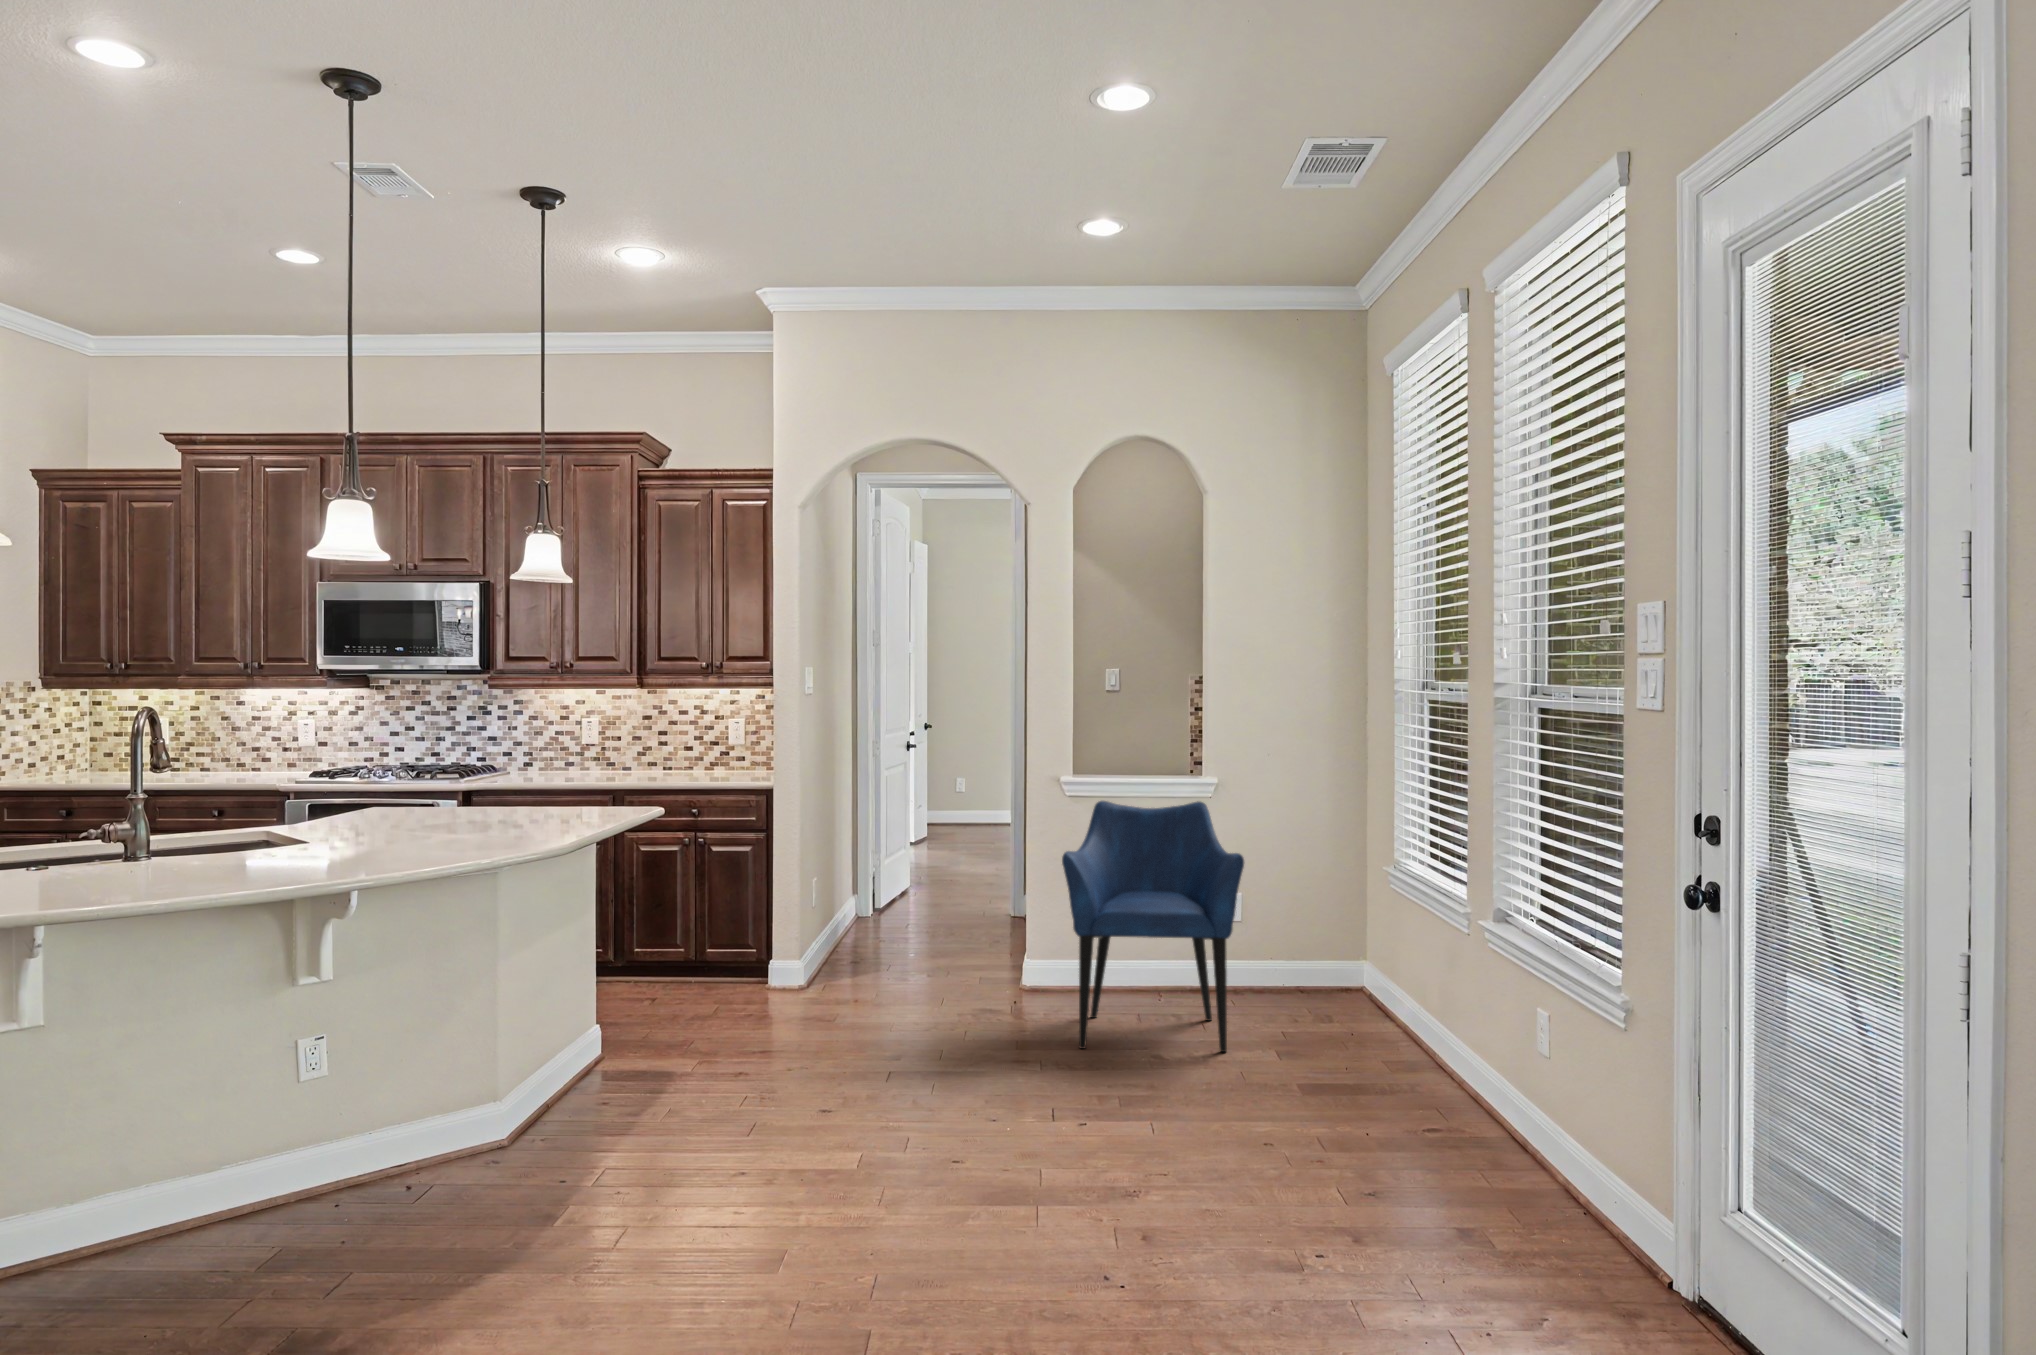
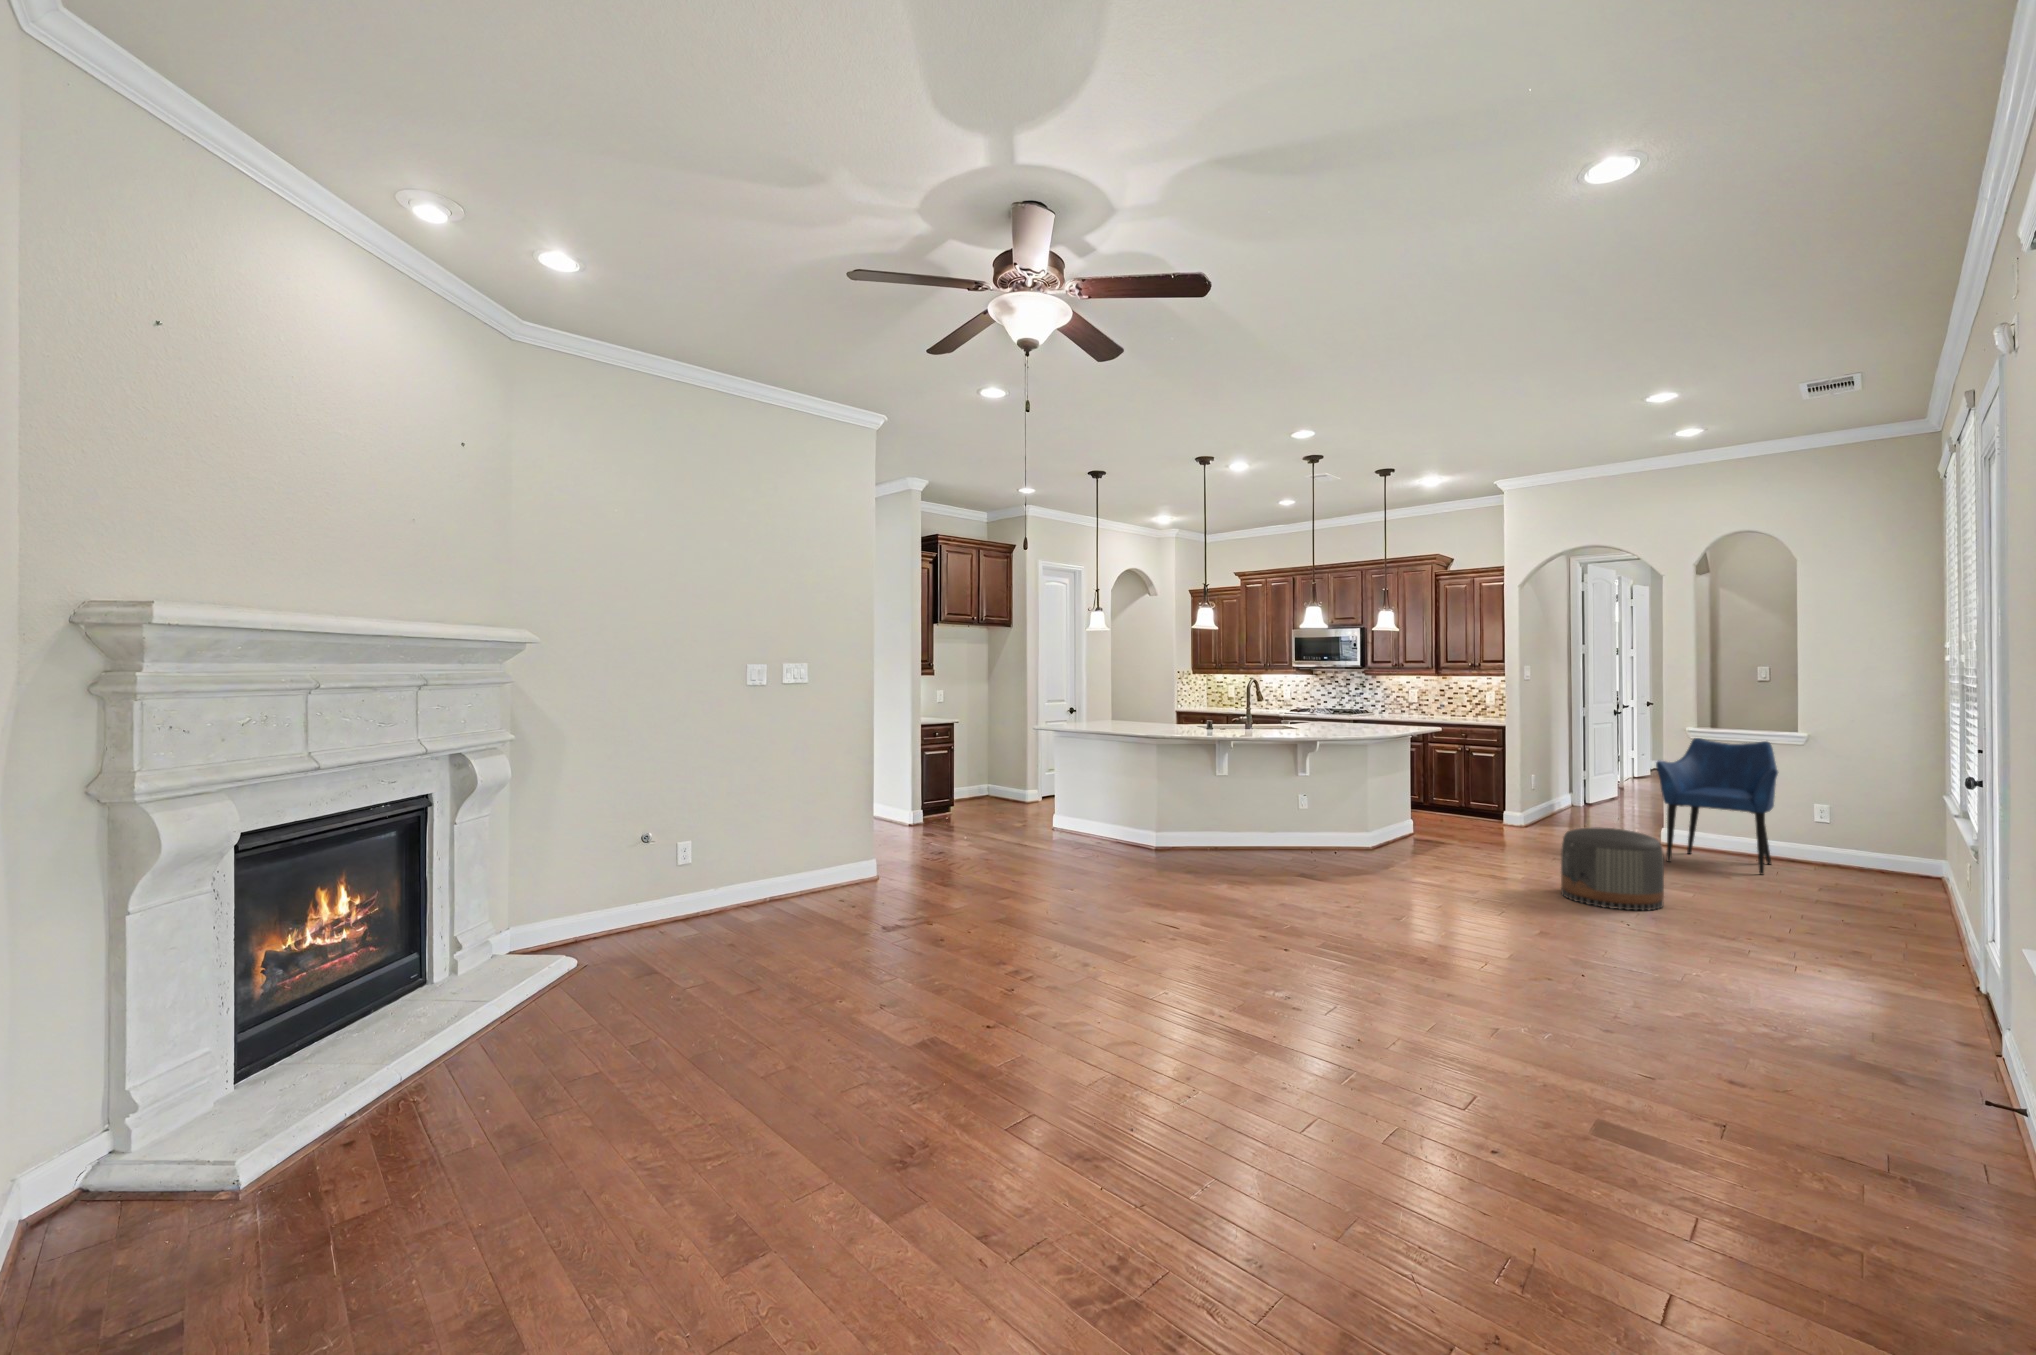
pouf: none [976,1039,1179,1262] -> present [1561,827,1664,910]

